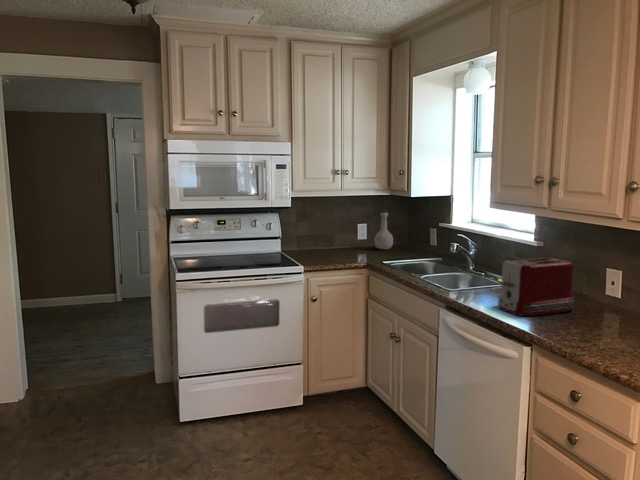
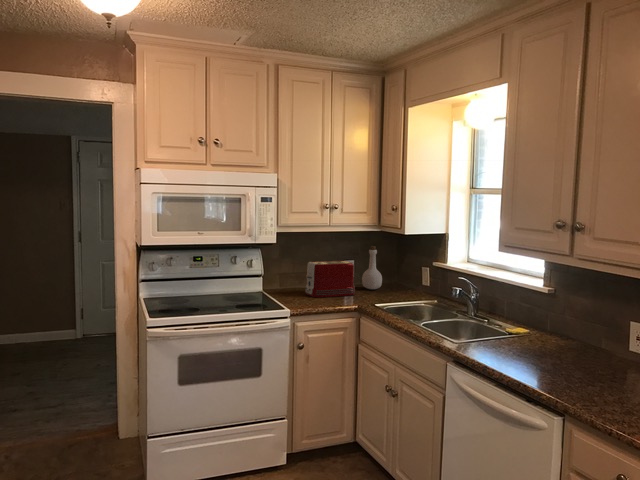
toaster: present [498,257,574,316] -> present [305,261,355,297]

